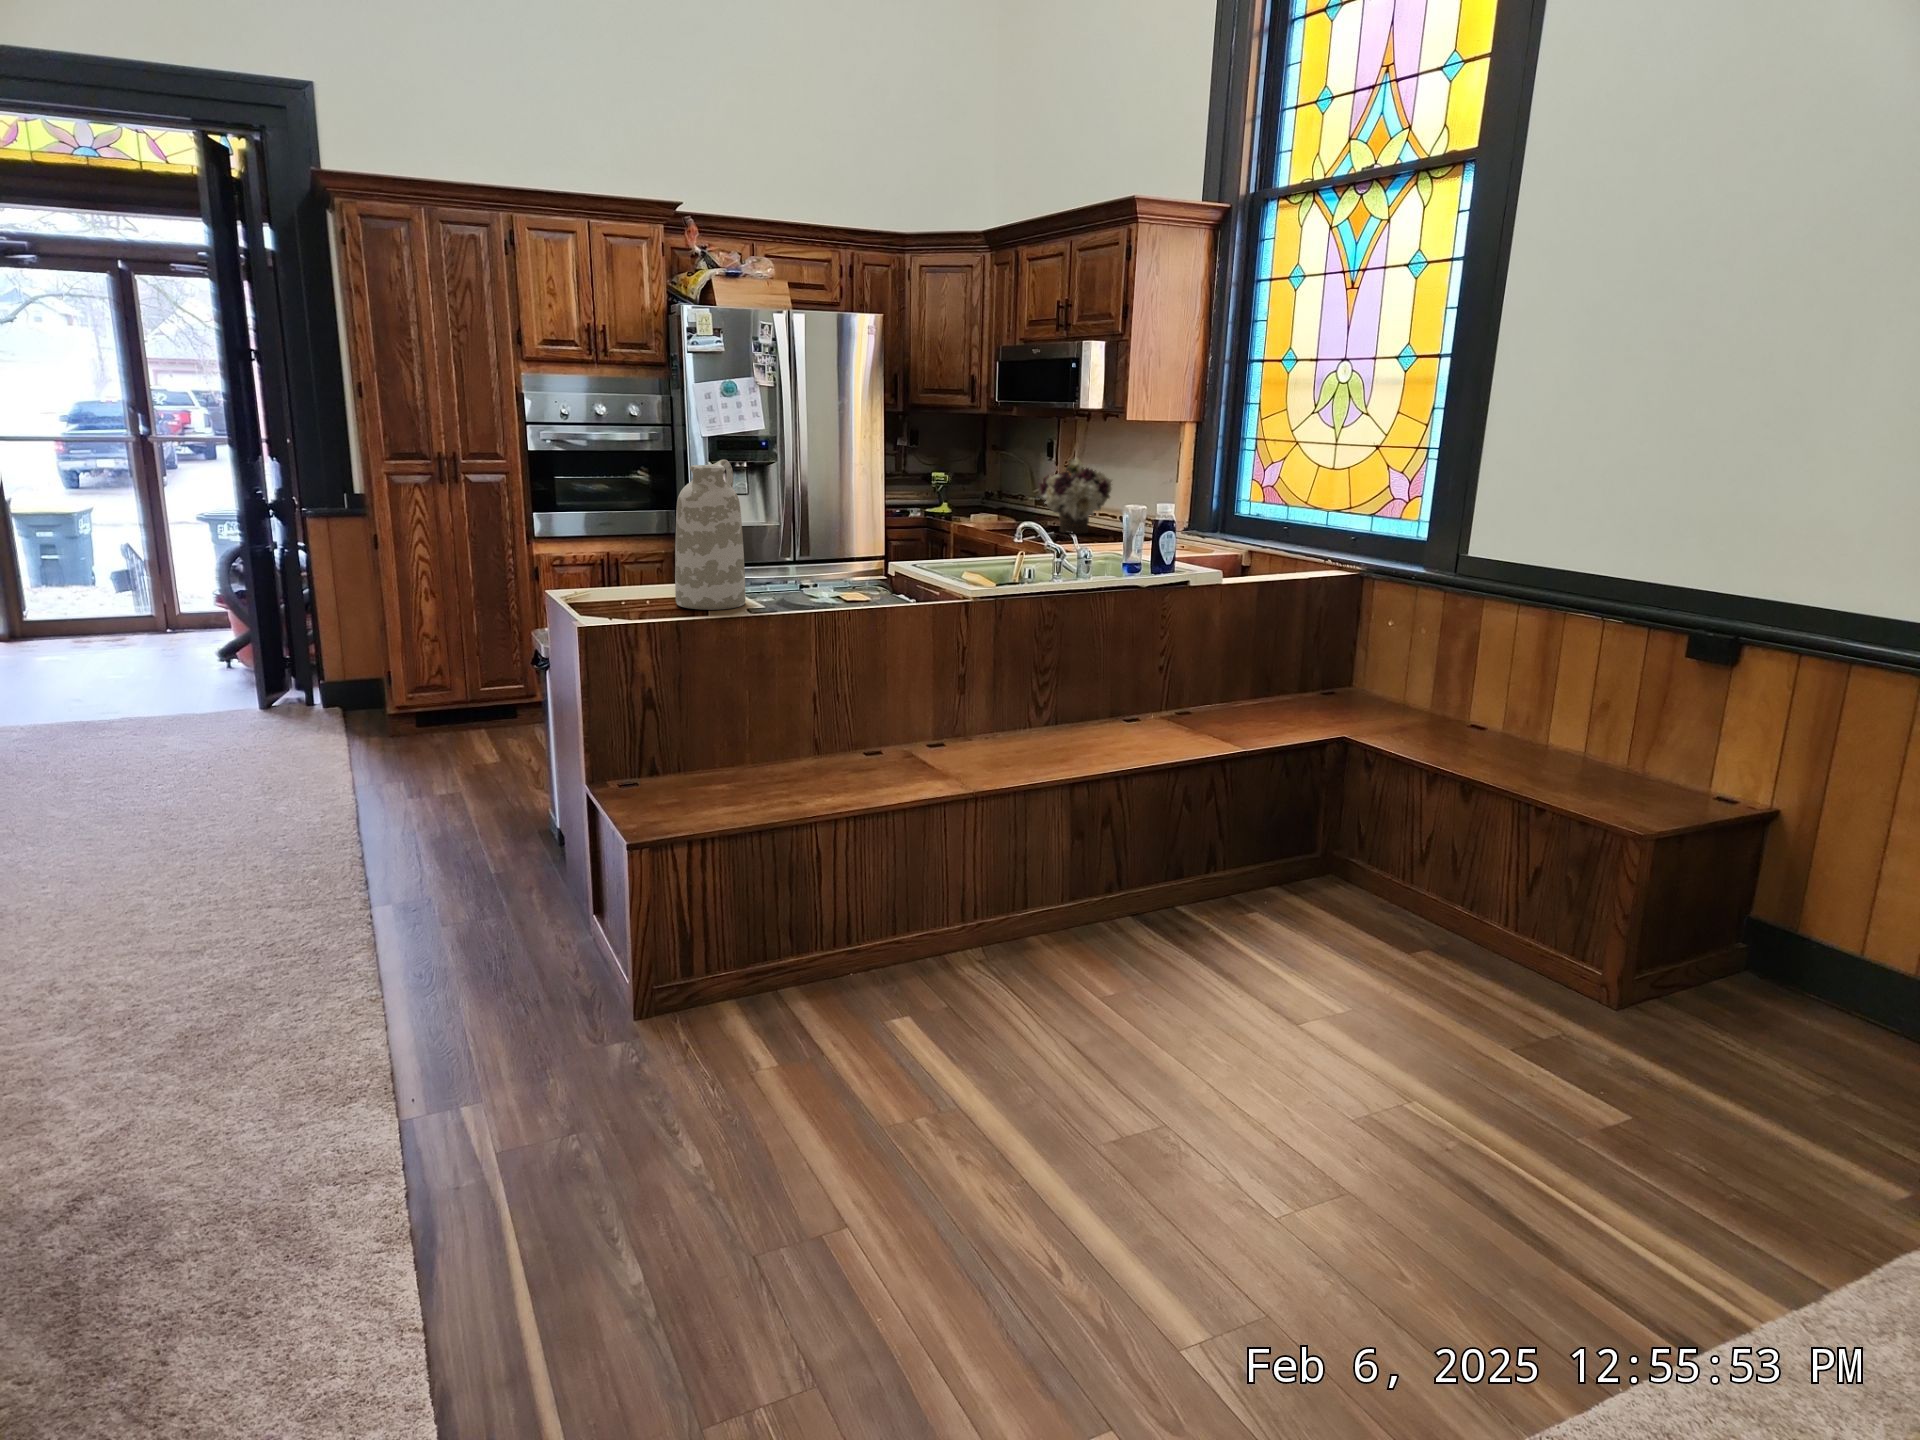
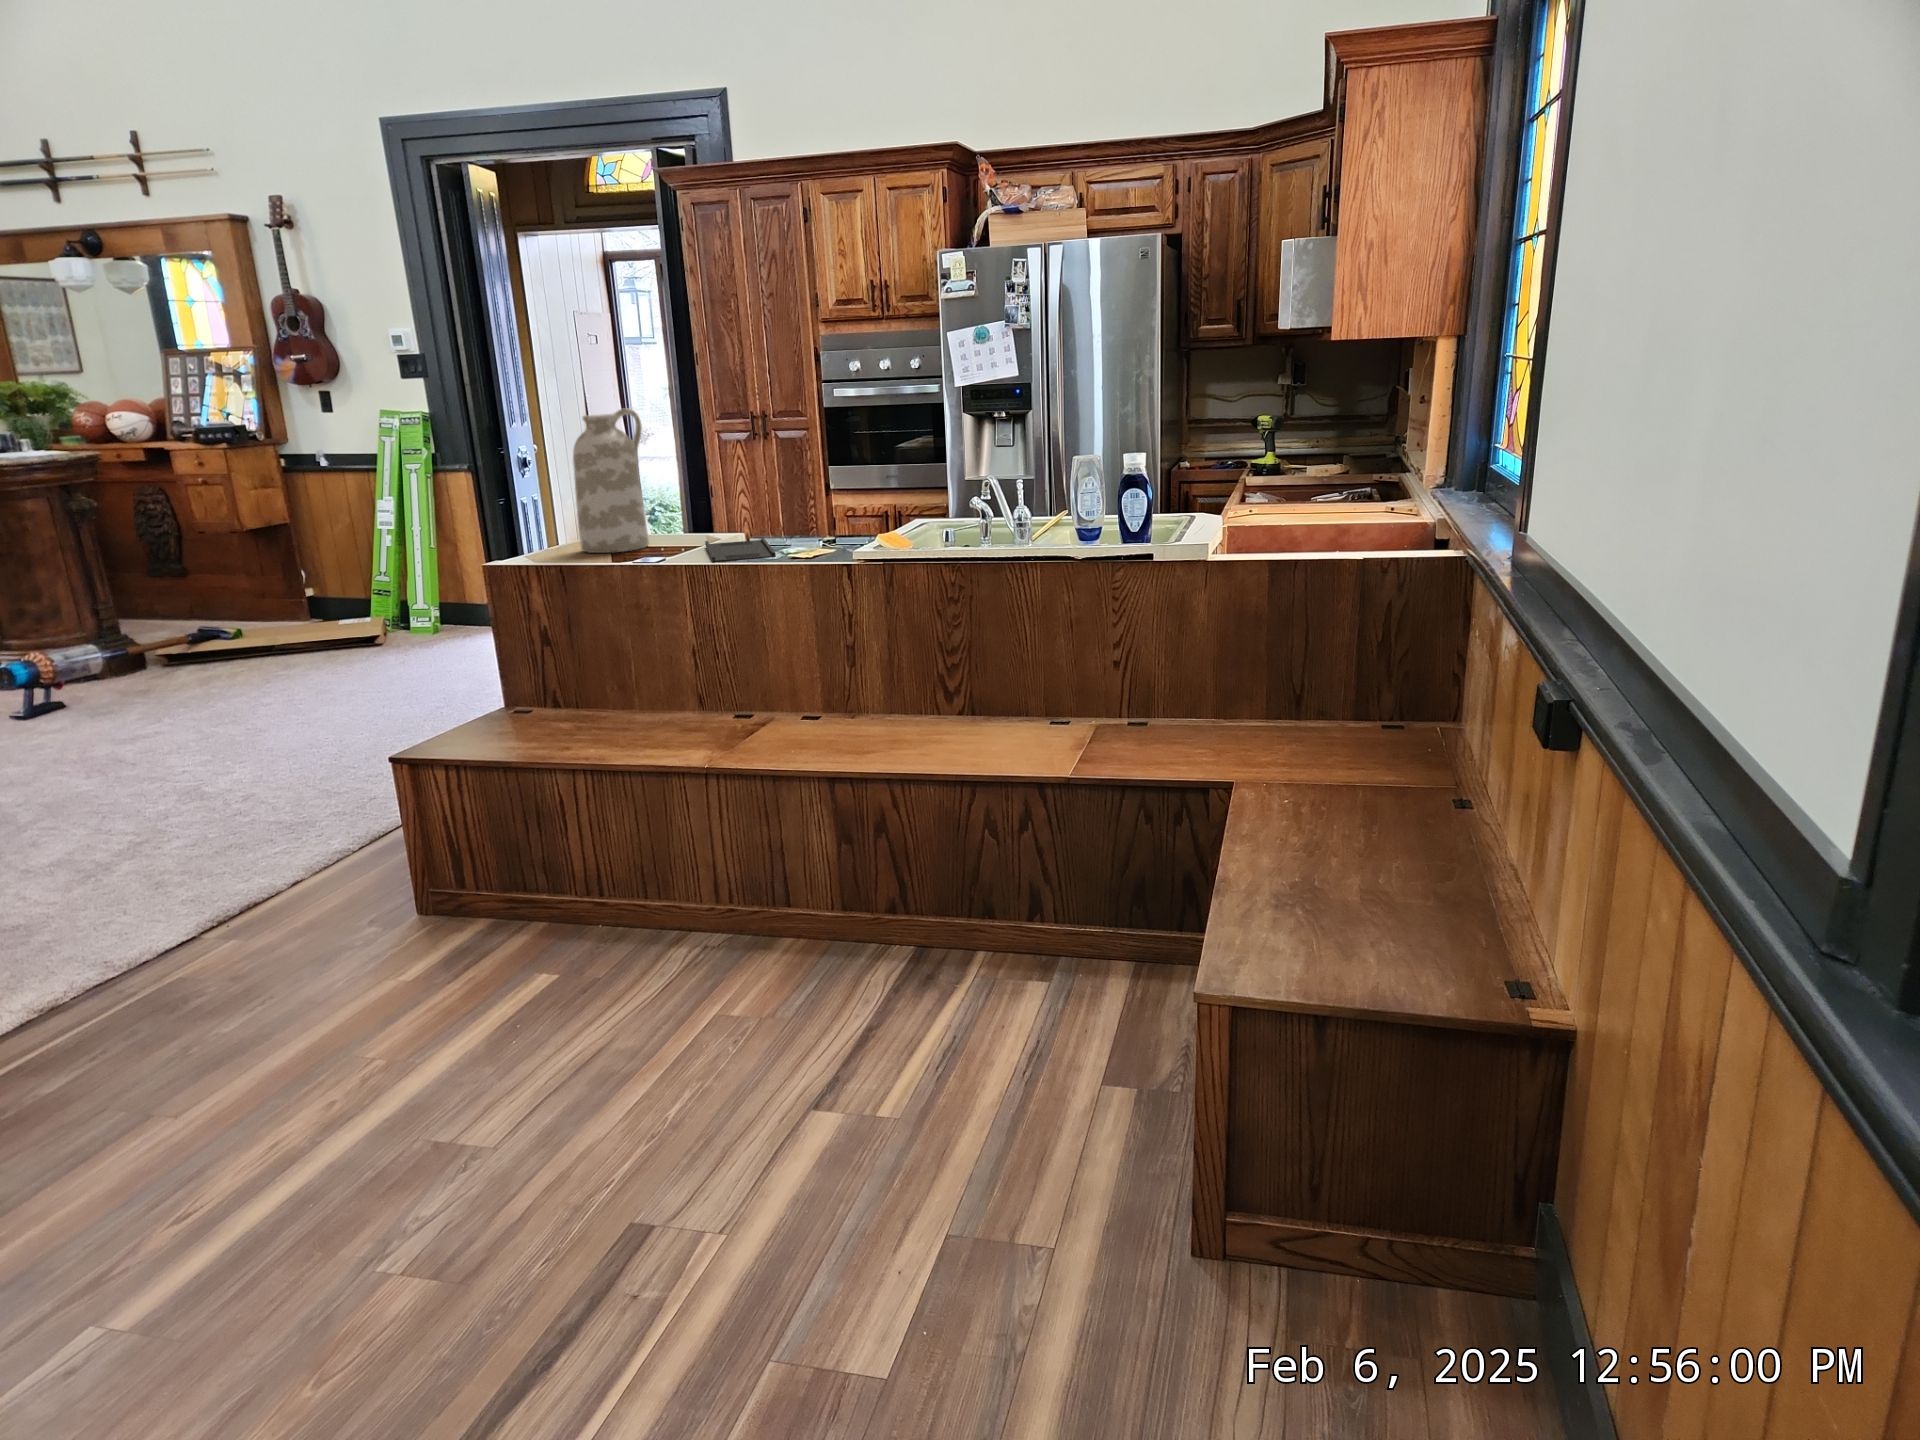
flower arrangement: present [1039,458,1112,534] -> none [1285,391,1379,494]
tray: none [809,584,937,608] -> present [705,537,776,562]

